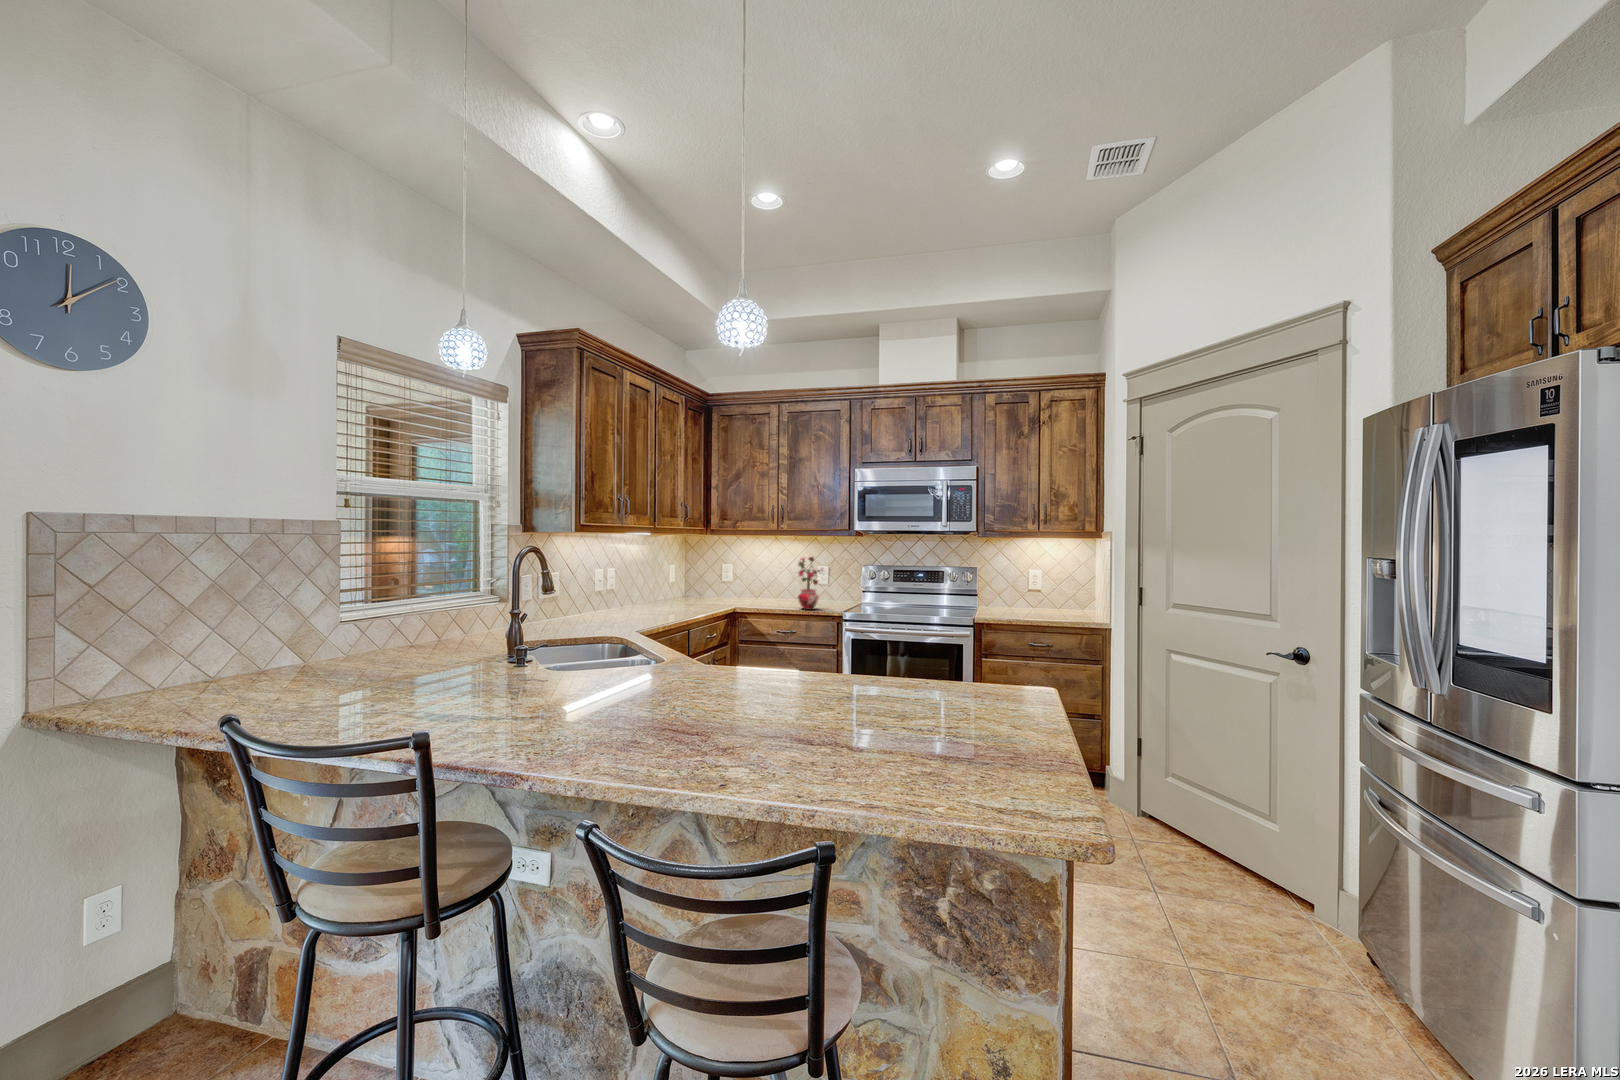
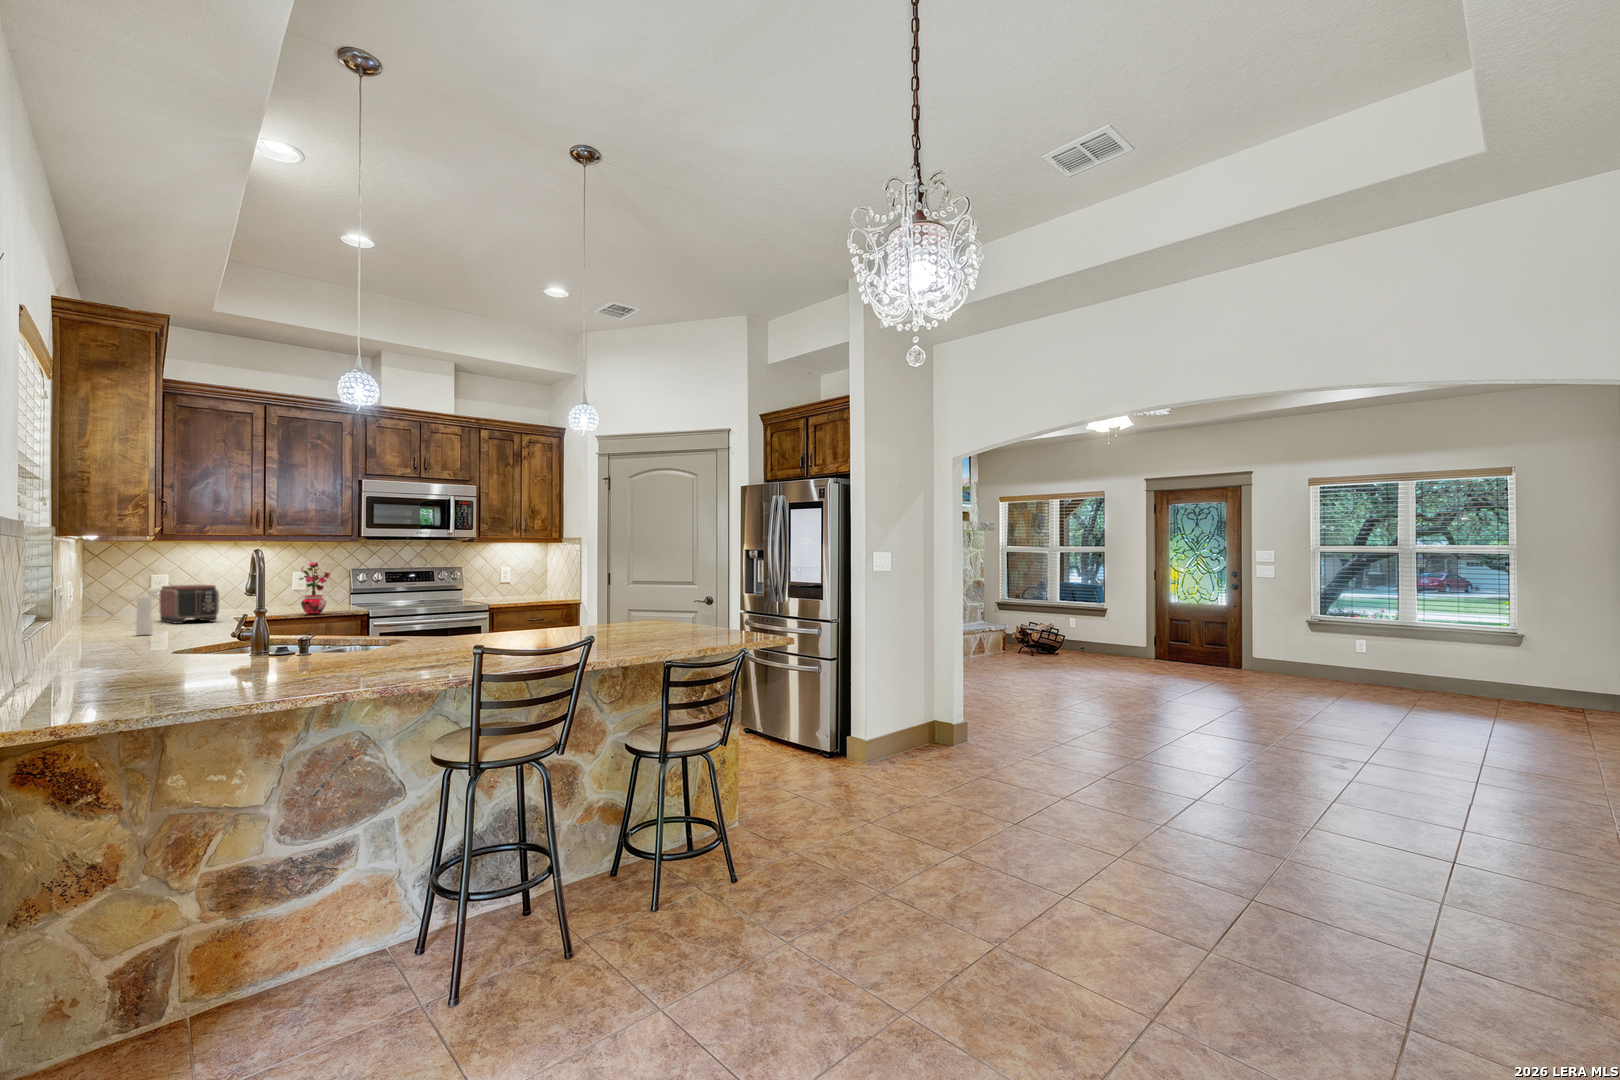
toaster: none [684,574,725,609] -> present [159,585,219,624]
pepper mill: none [605,577,631,619] -> present [136,588,159,635]

